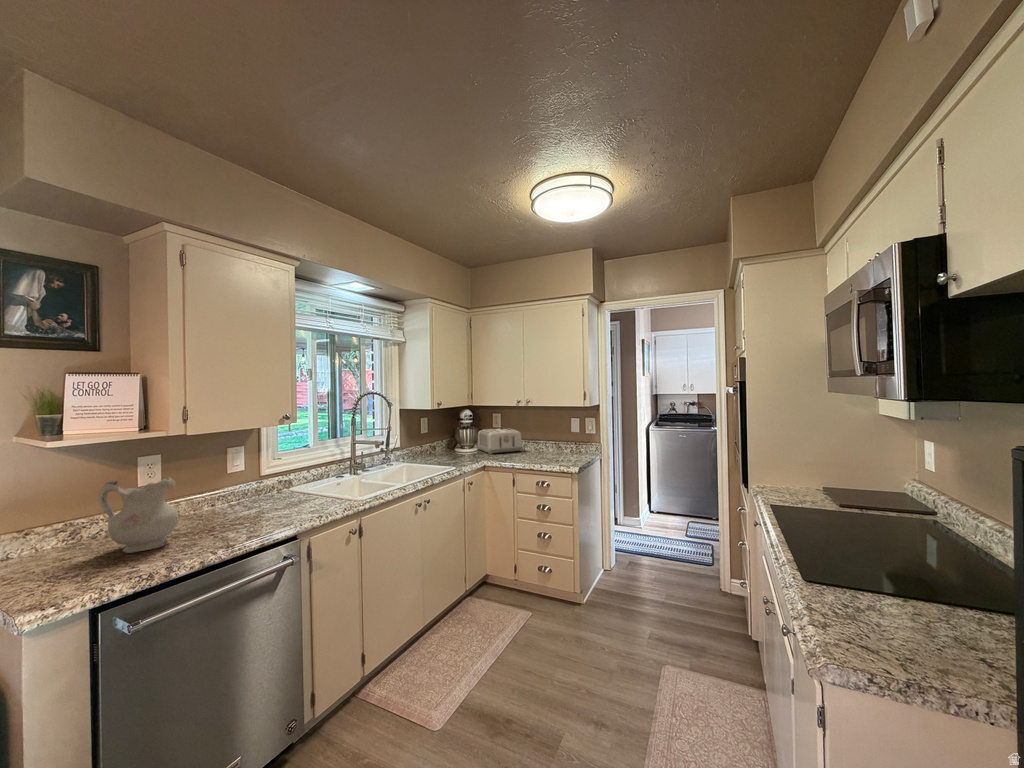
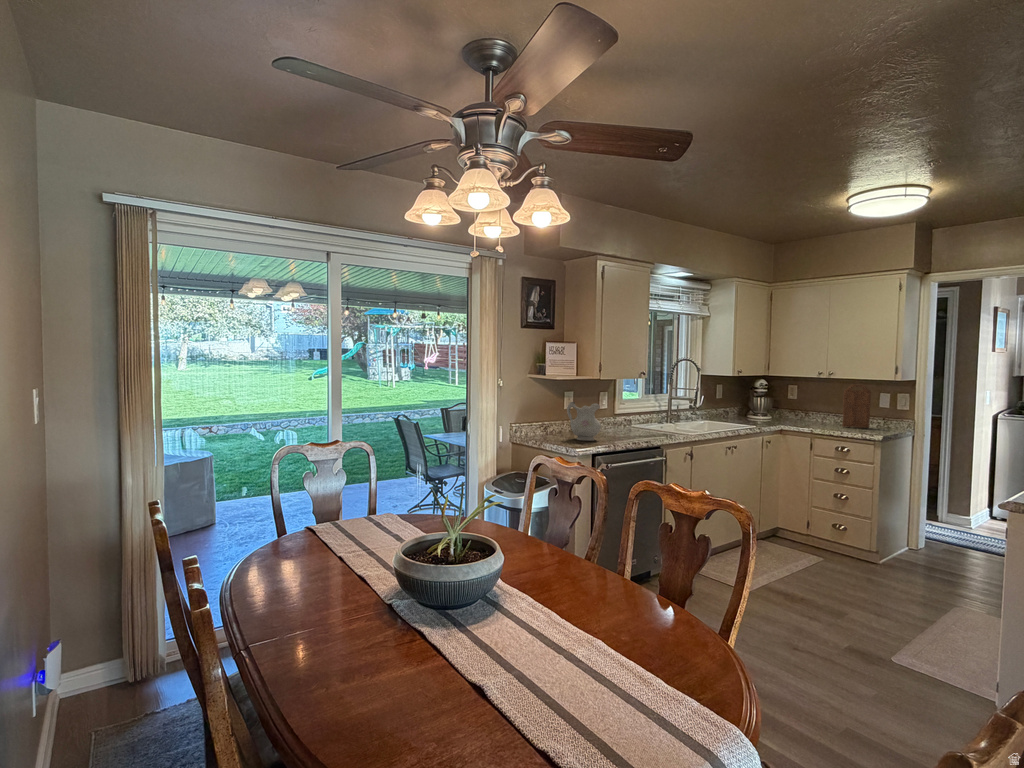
cutting board: none [541,411,565,455] -> present [842,385,871,428]
toaster: present [477,429,523,454] -> none [770,399,821,423]

